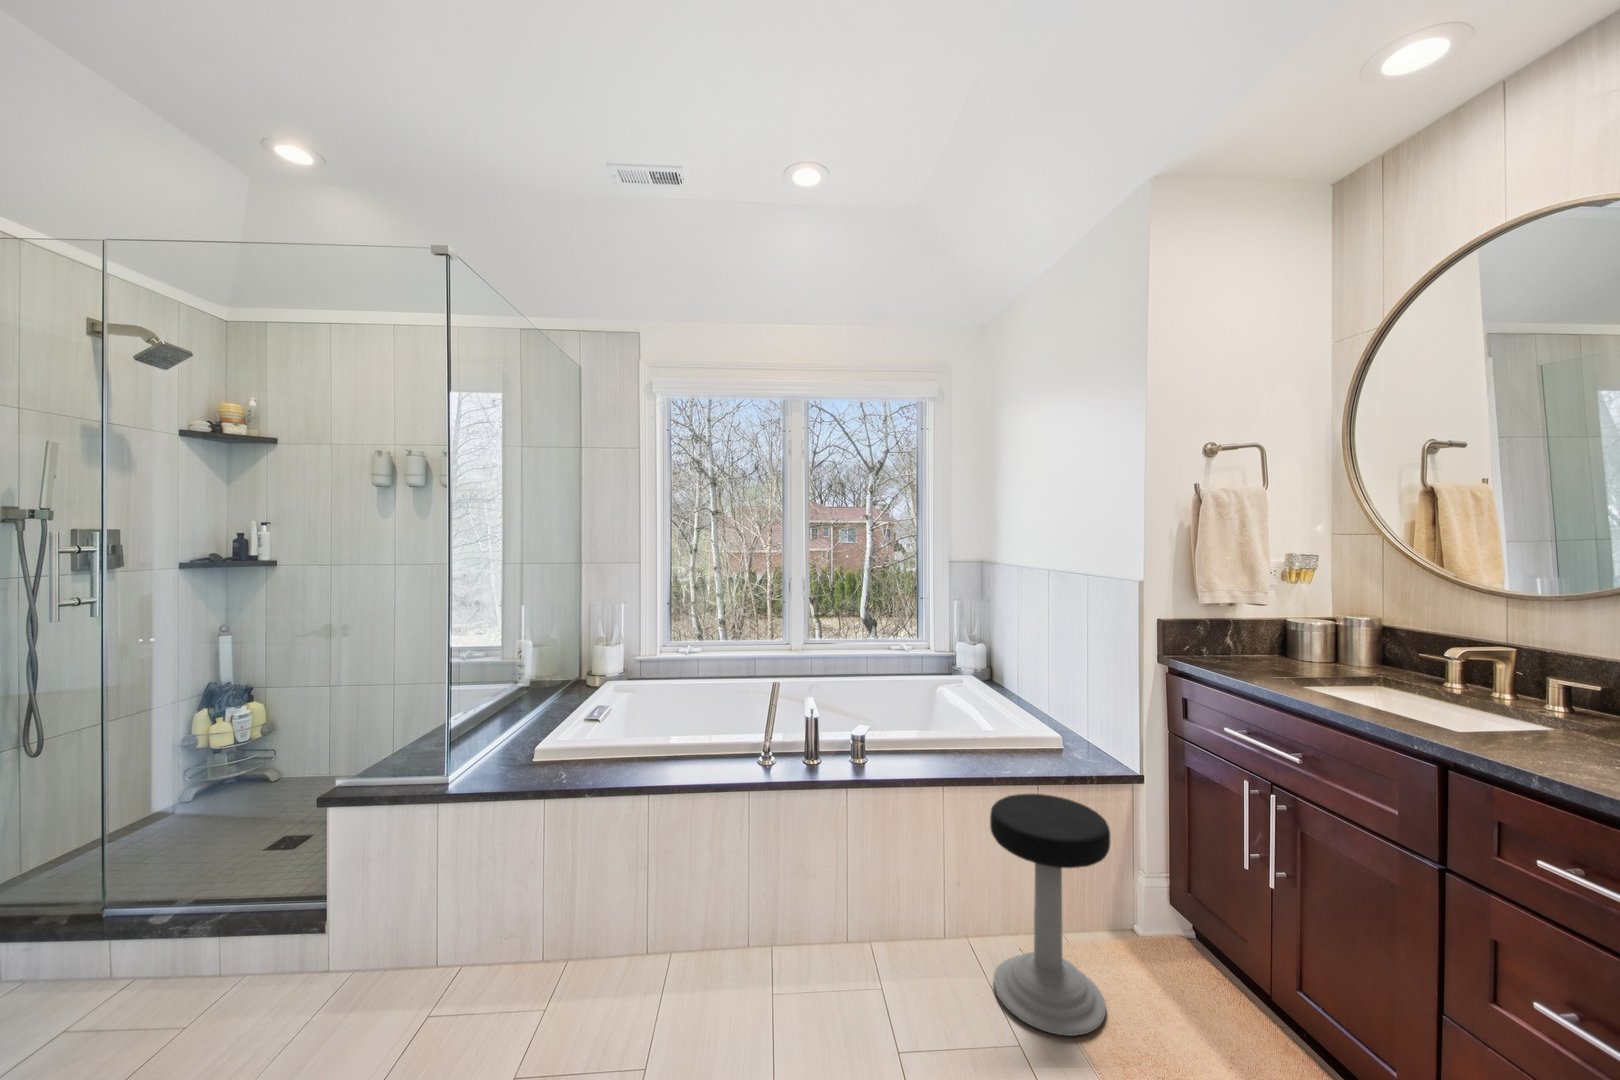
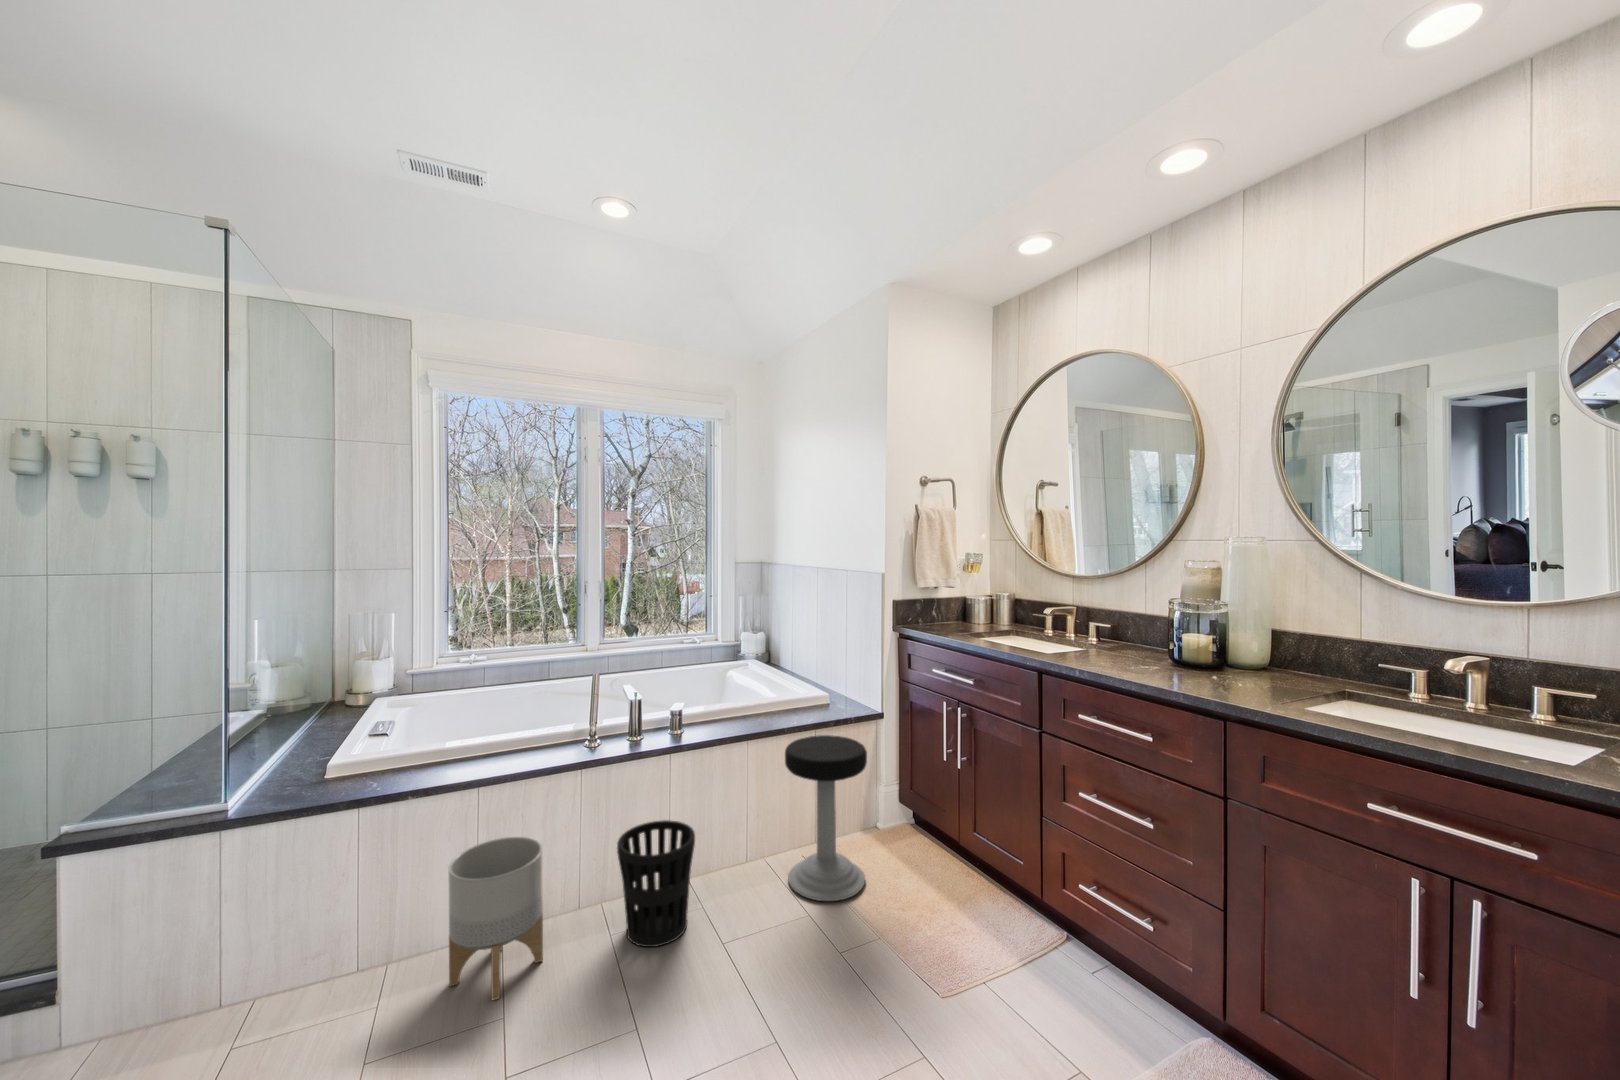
planter: none [597,857,692,1045] -> present [449,837,543,1000]
wastebasket: none [774,869,866,1031] -> present [617,820,695,947]

